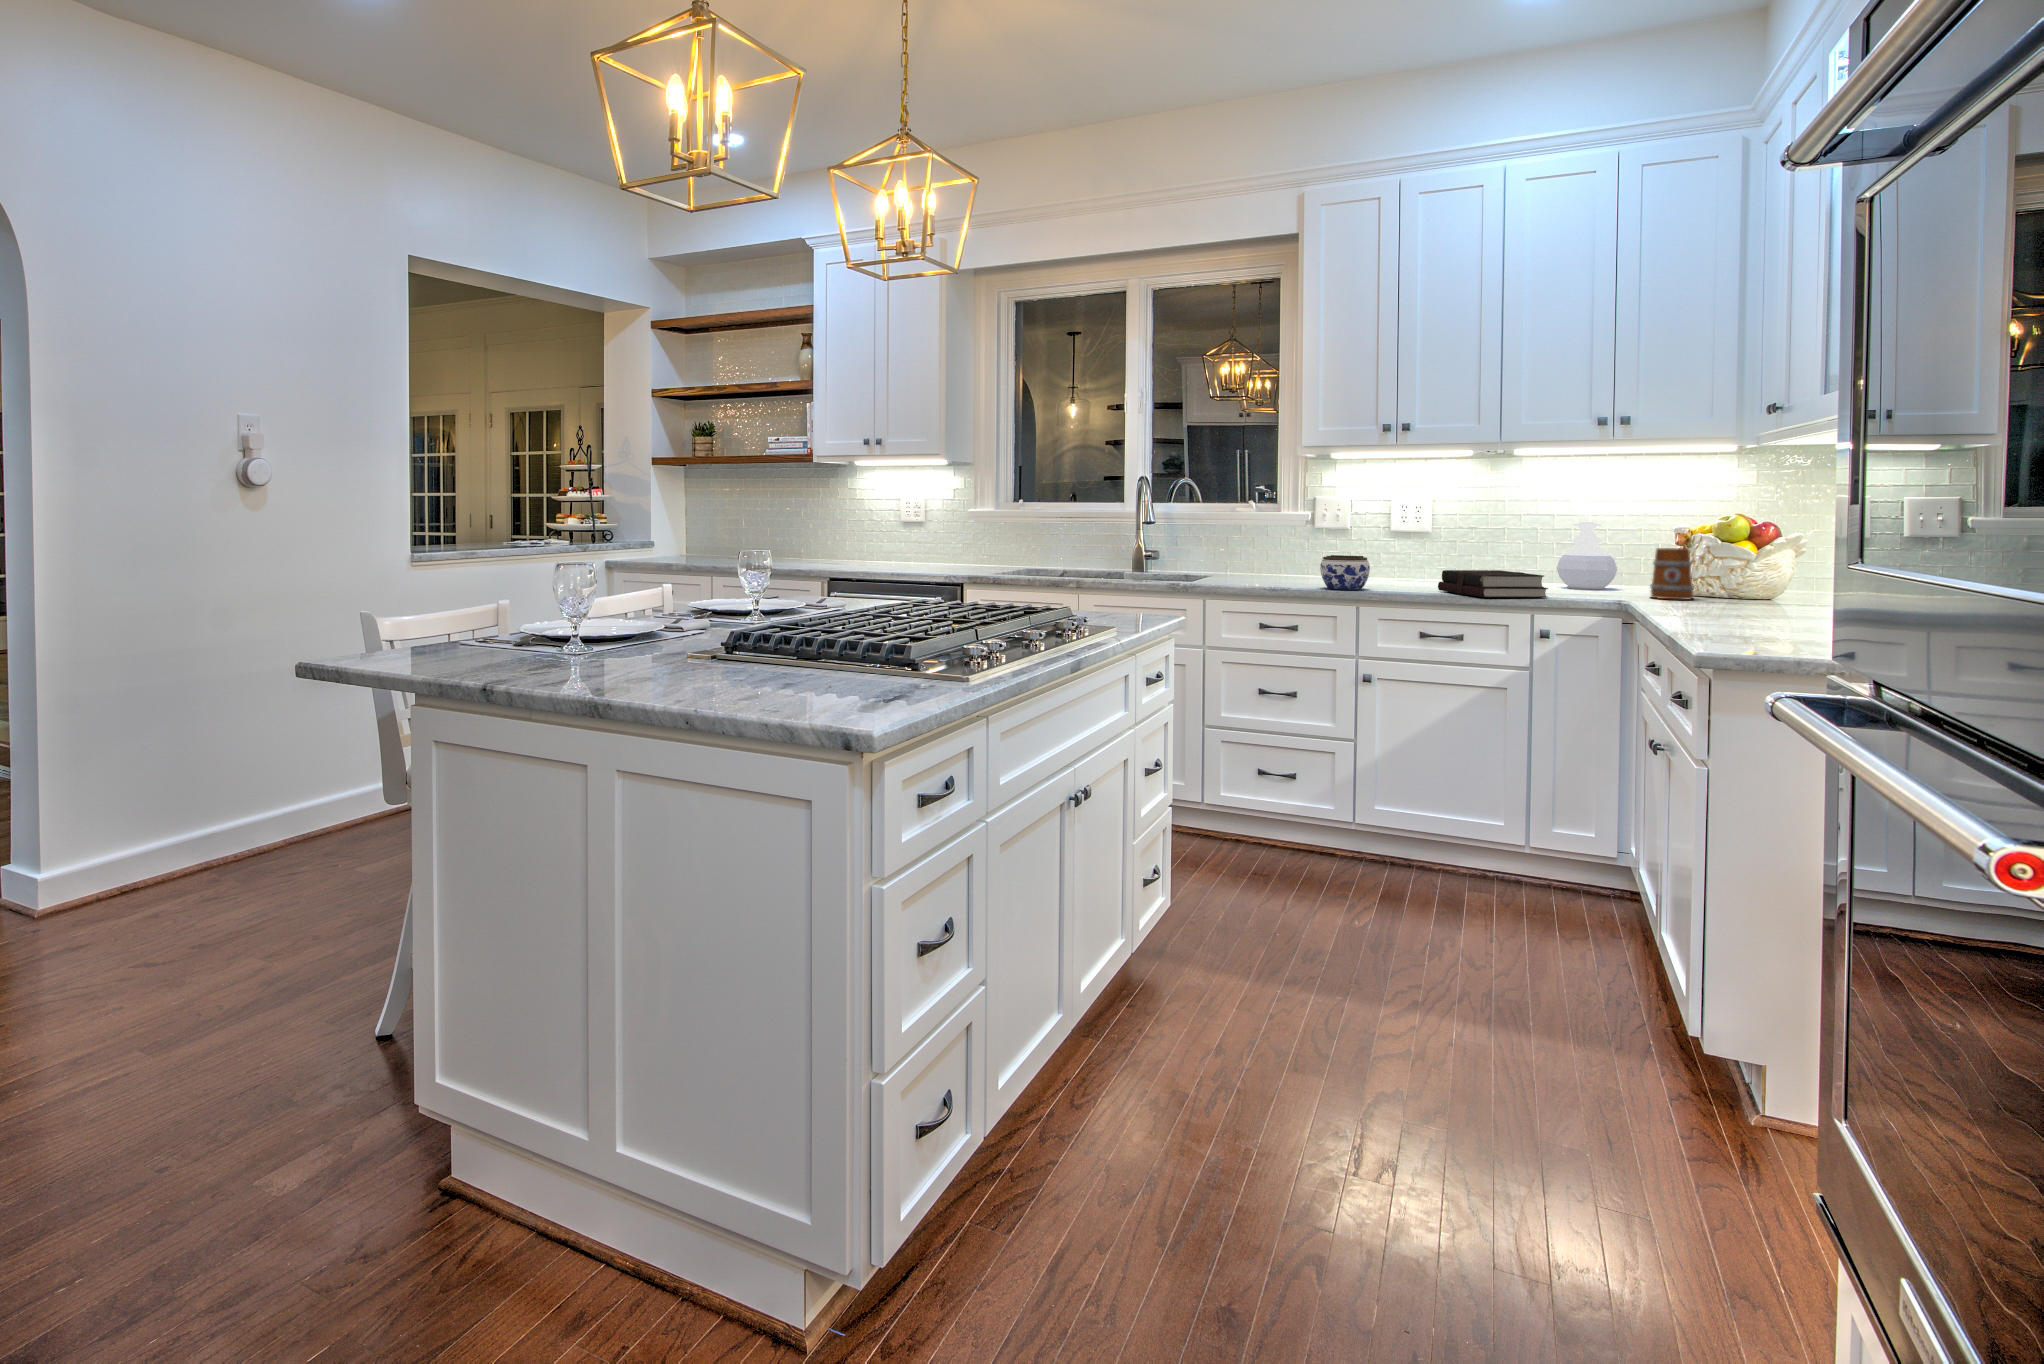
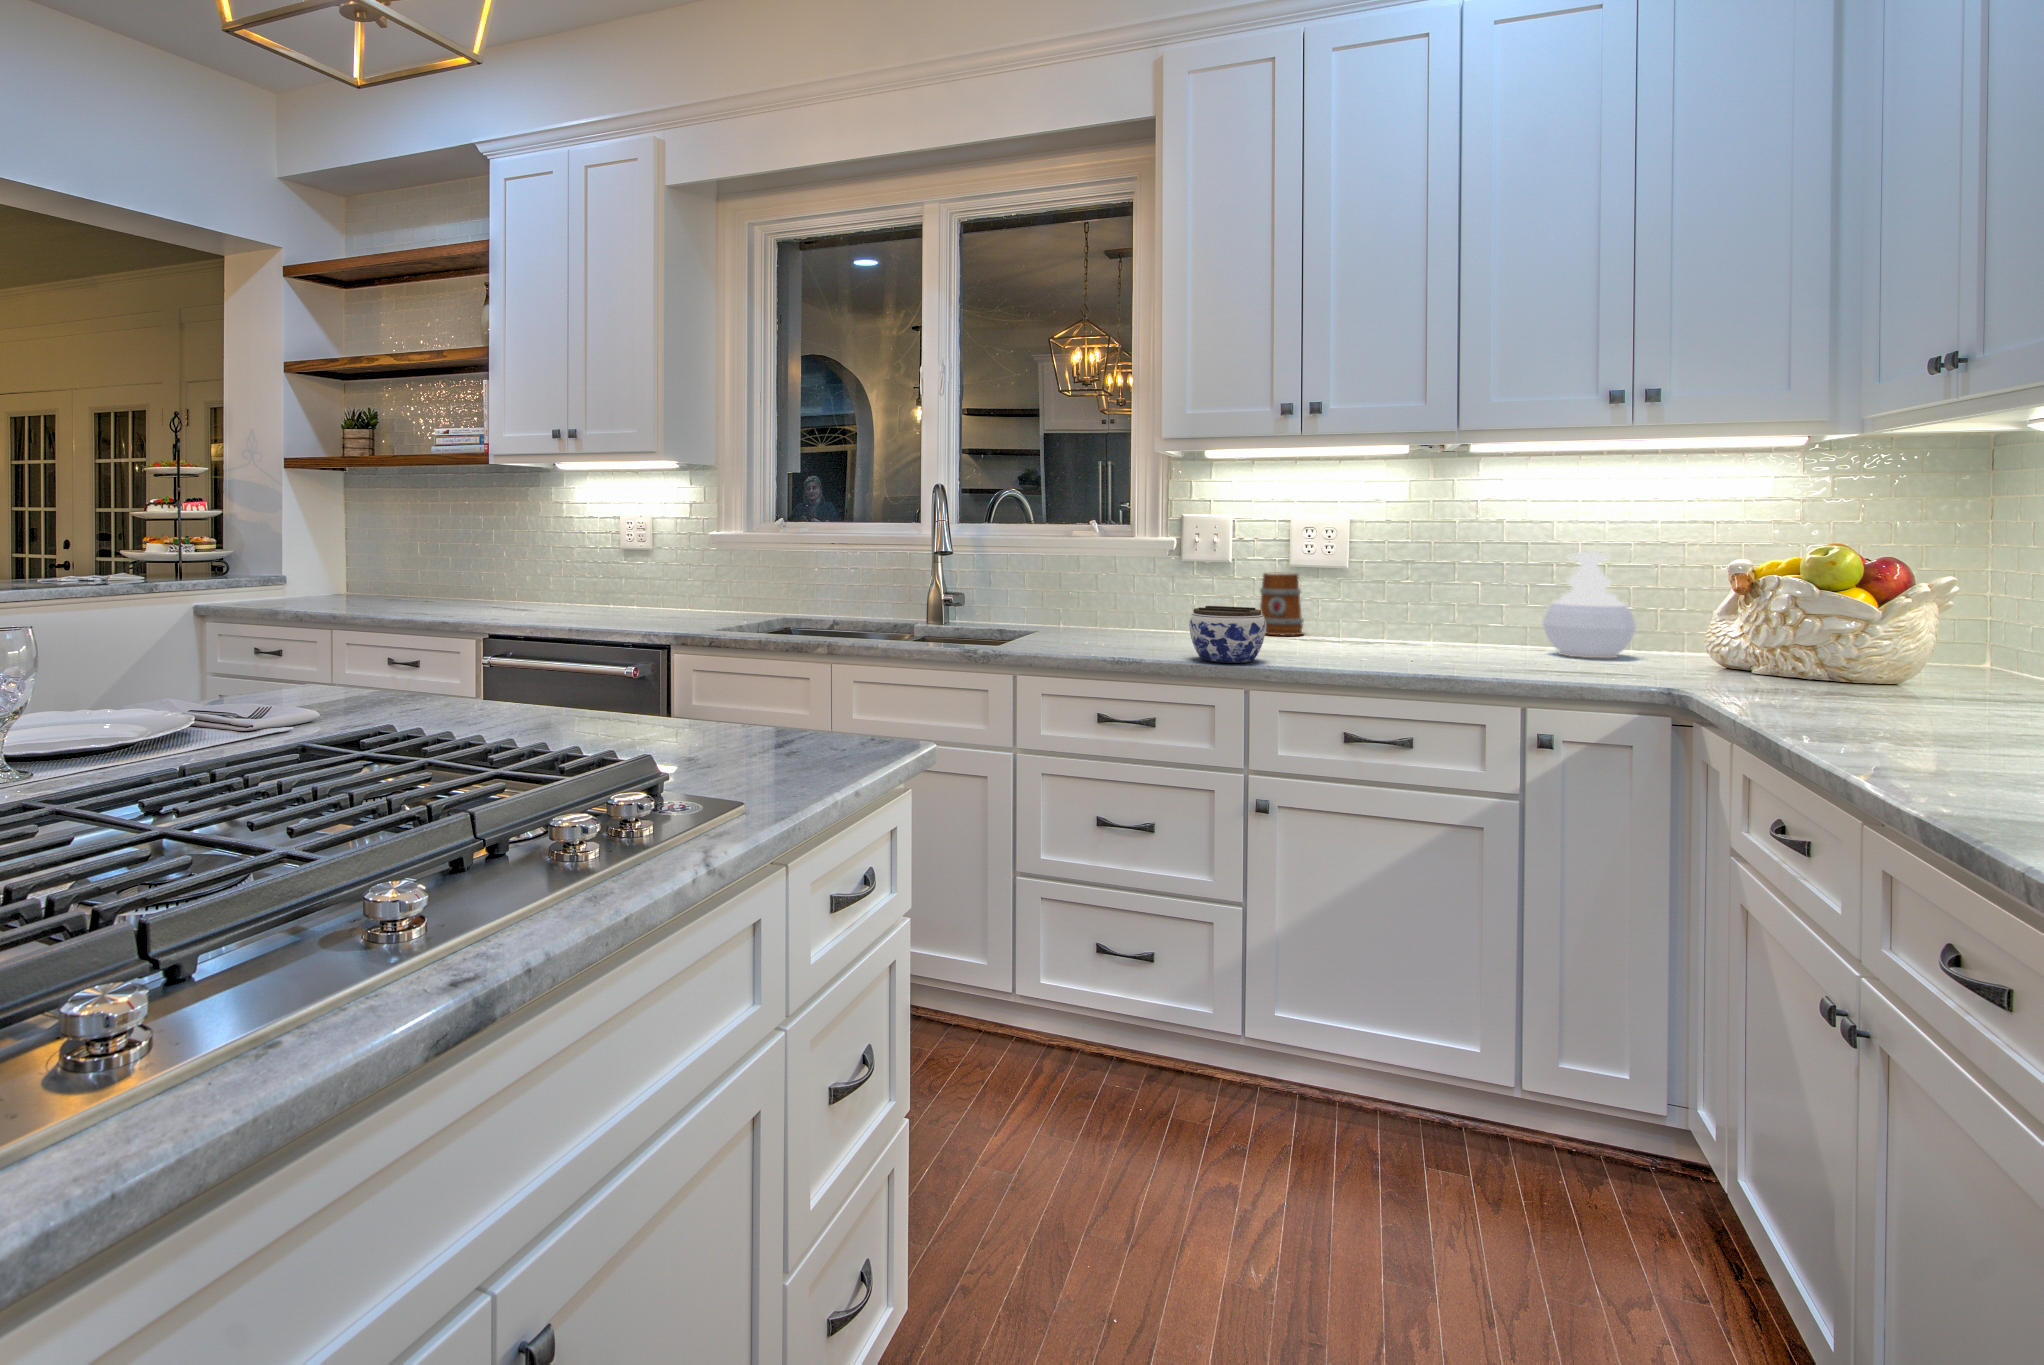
mug: present [1650,548,1694,600] -> present [1260,573,1304,635]
hardback book: present [1438,570,1548,598] -> none [1371,631,1552,682]

